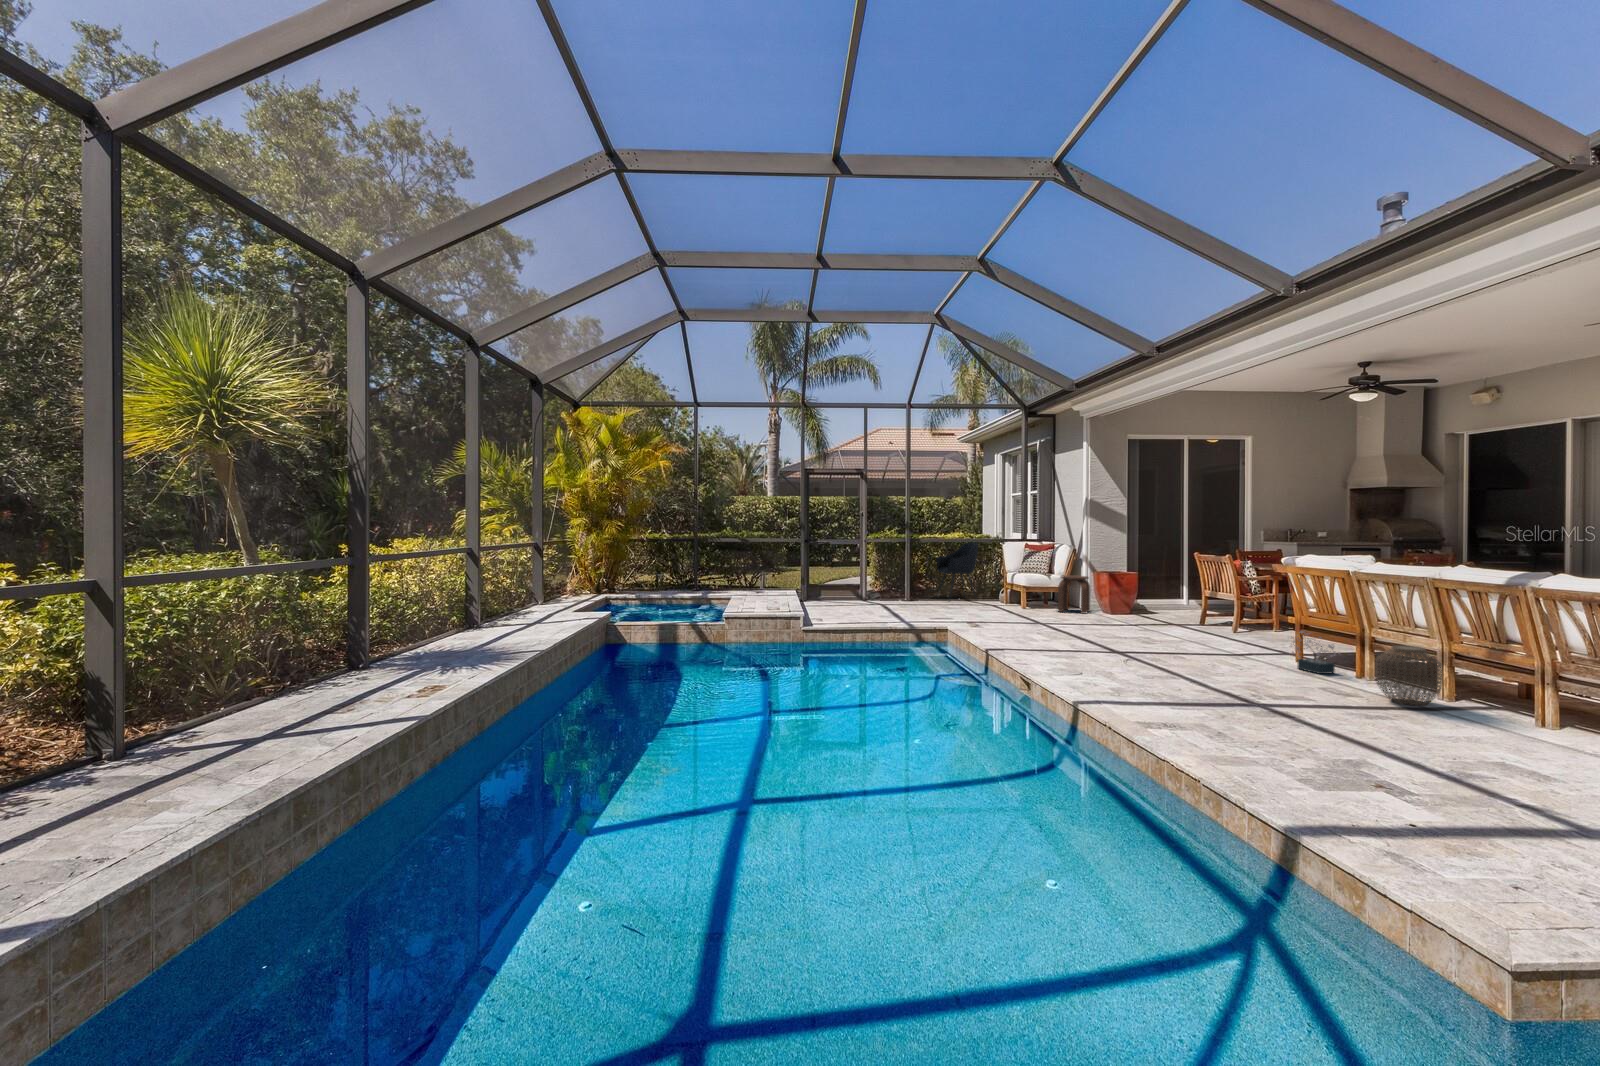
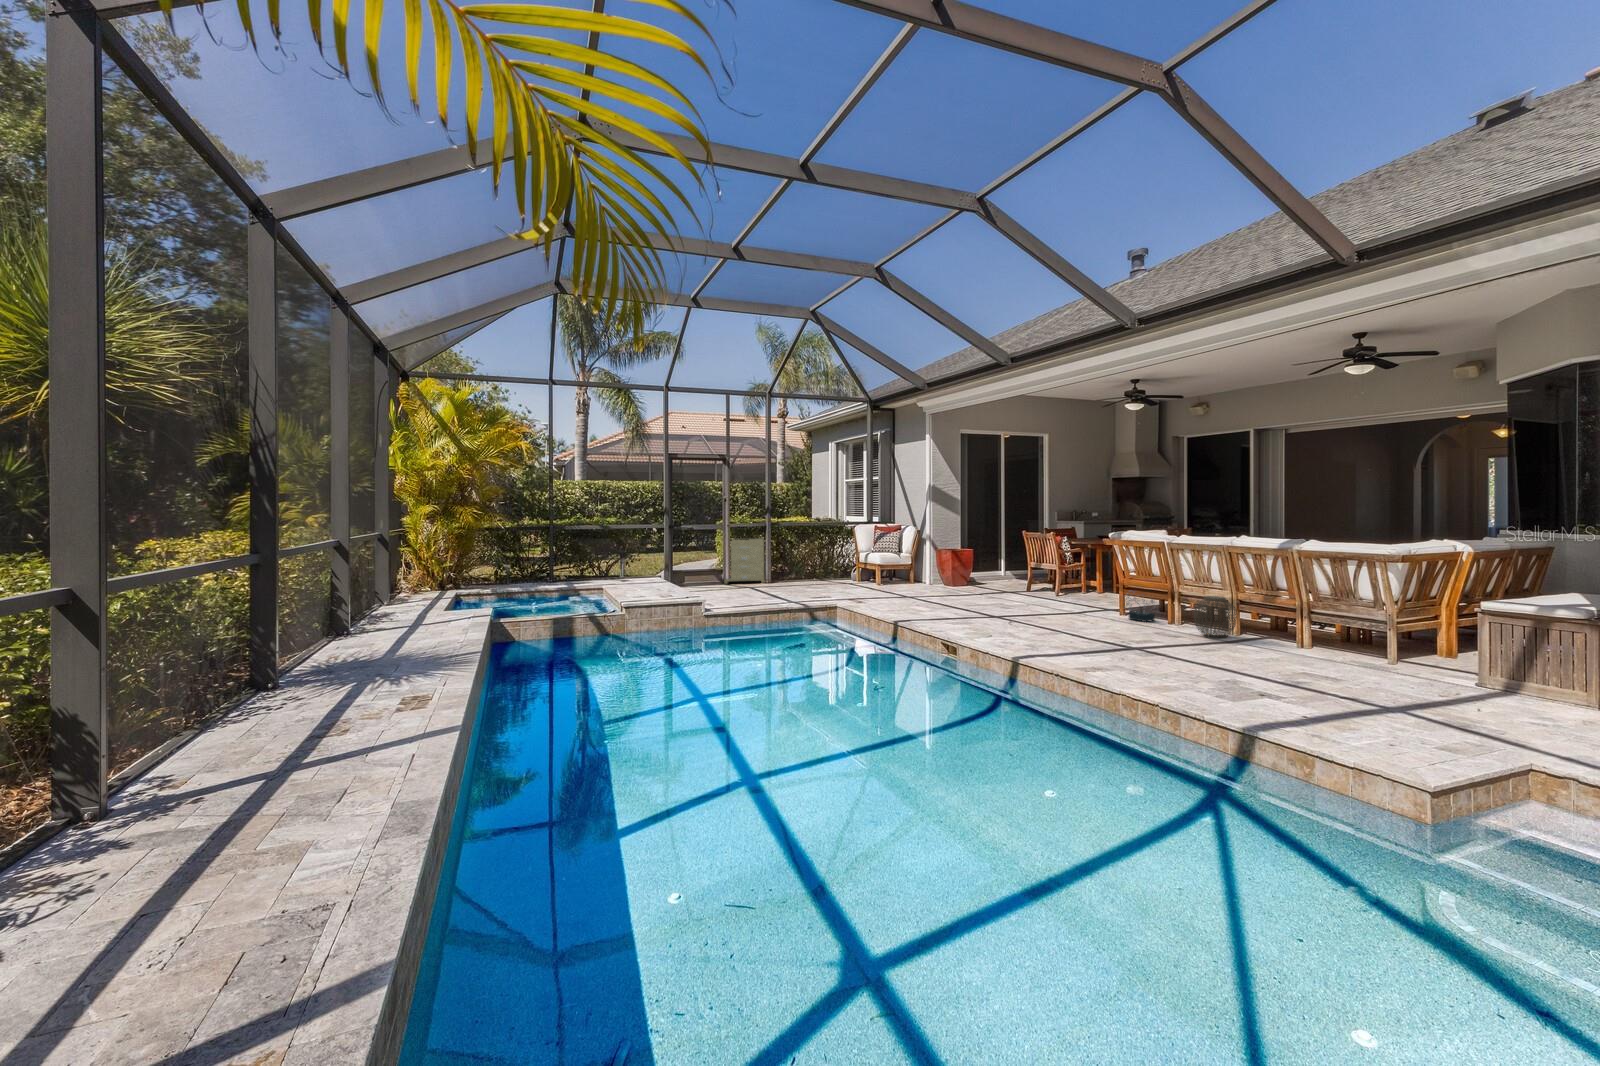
armchair: present [936,542,978,597] -> none [788,526,828,582]
side table: none [865,554,909,601] -> present [724,539,764,583]
stool: present [1058,576,1090,613] -> none [909,554,934,587]

